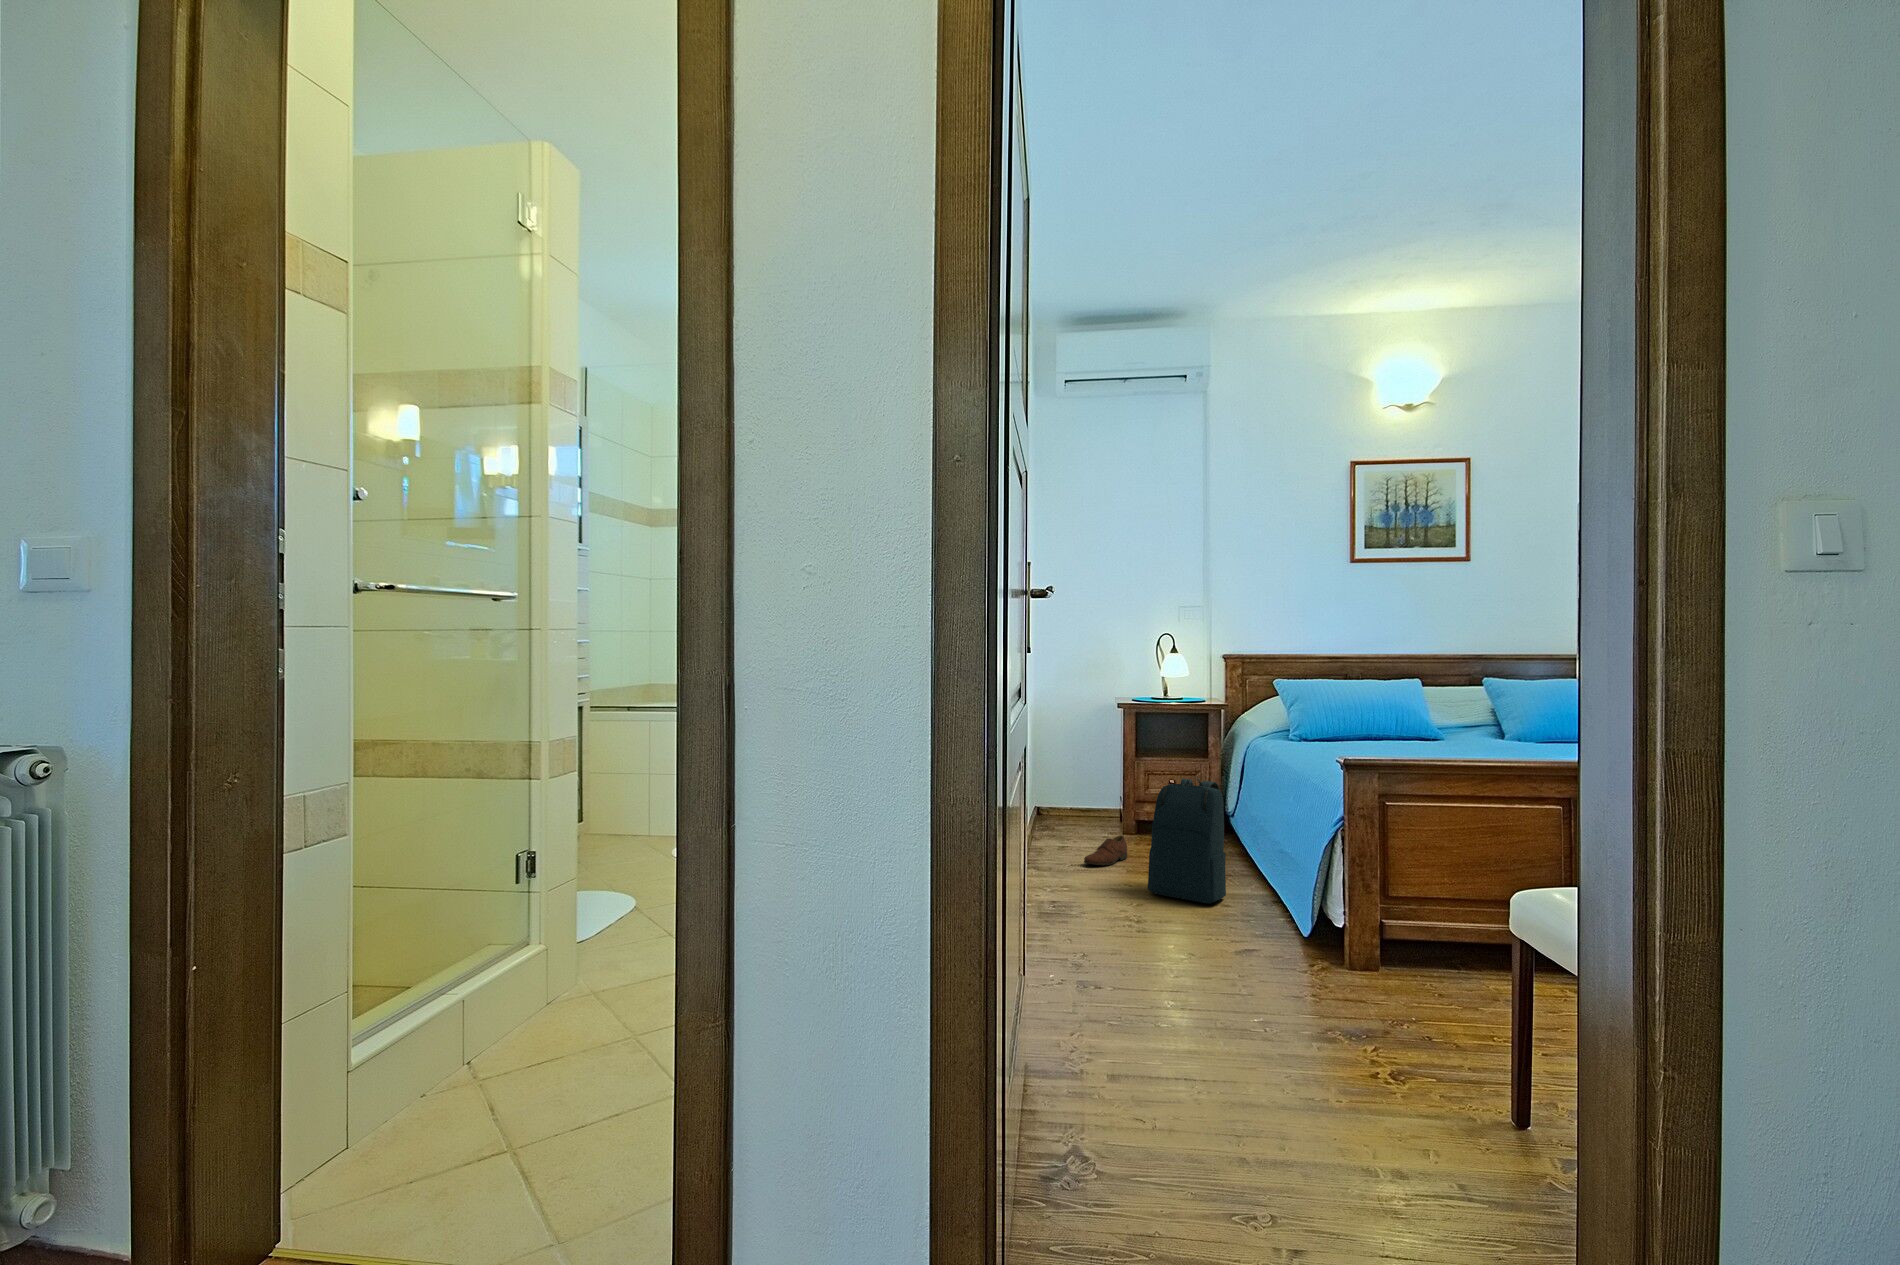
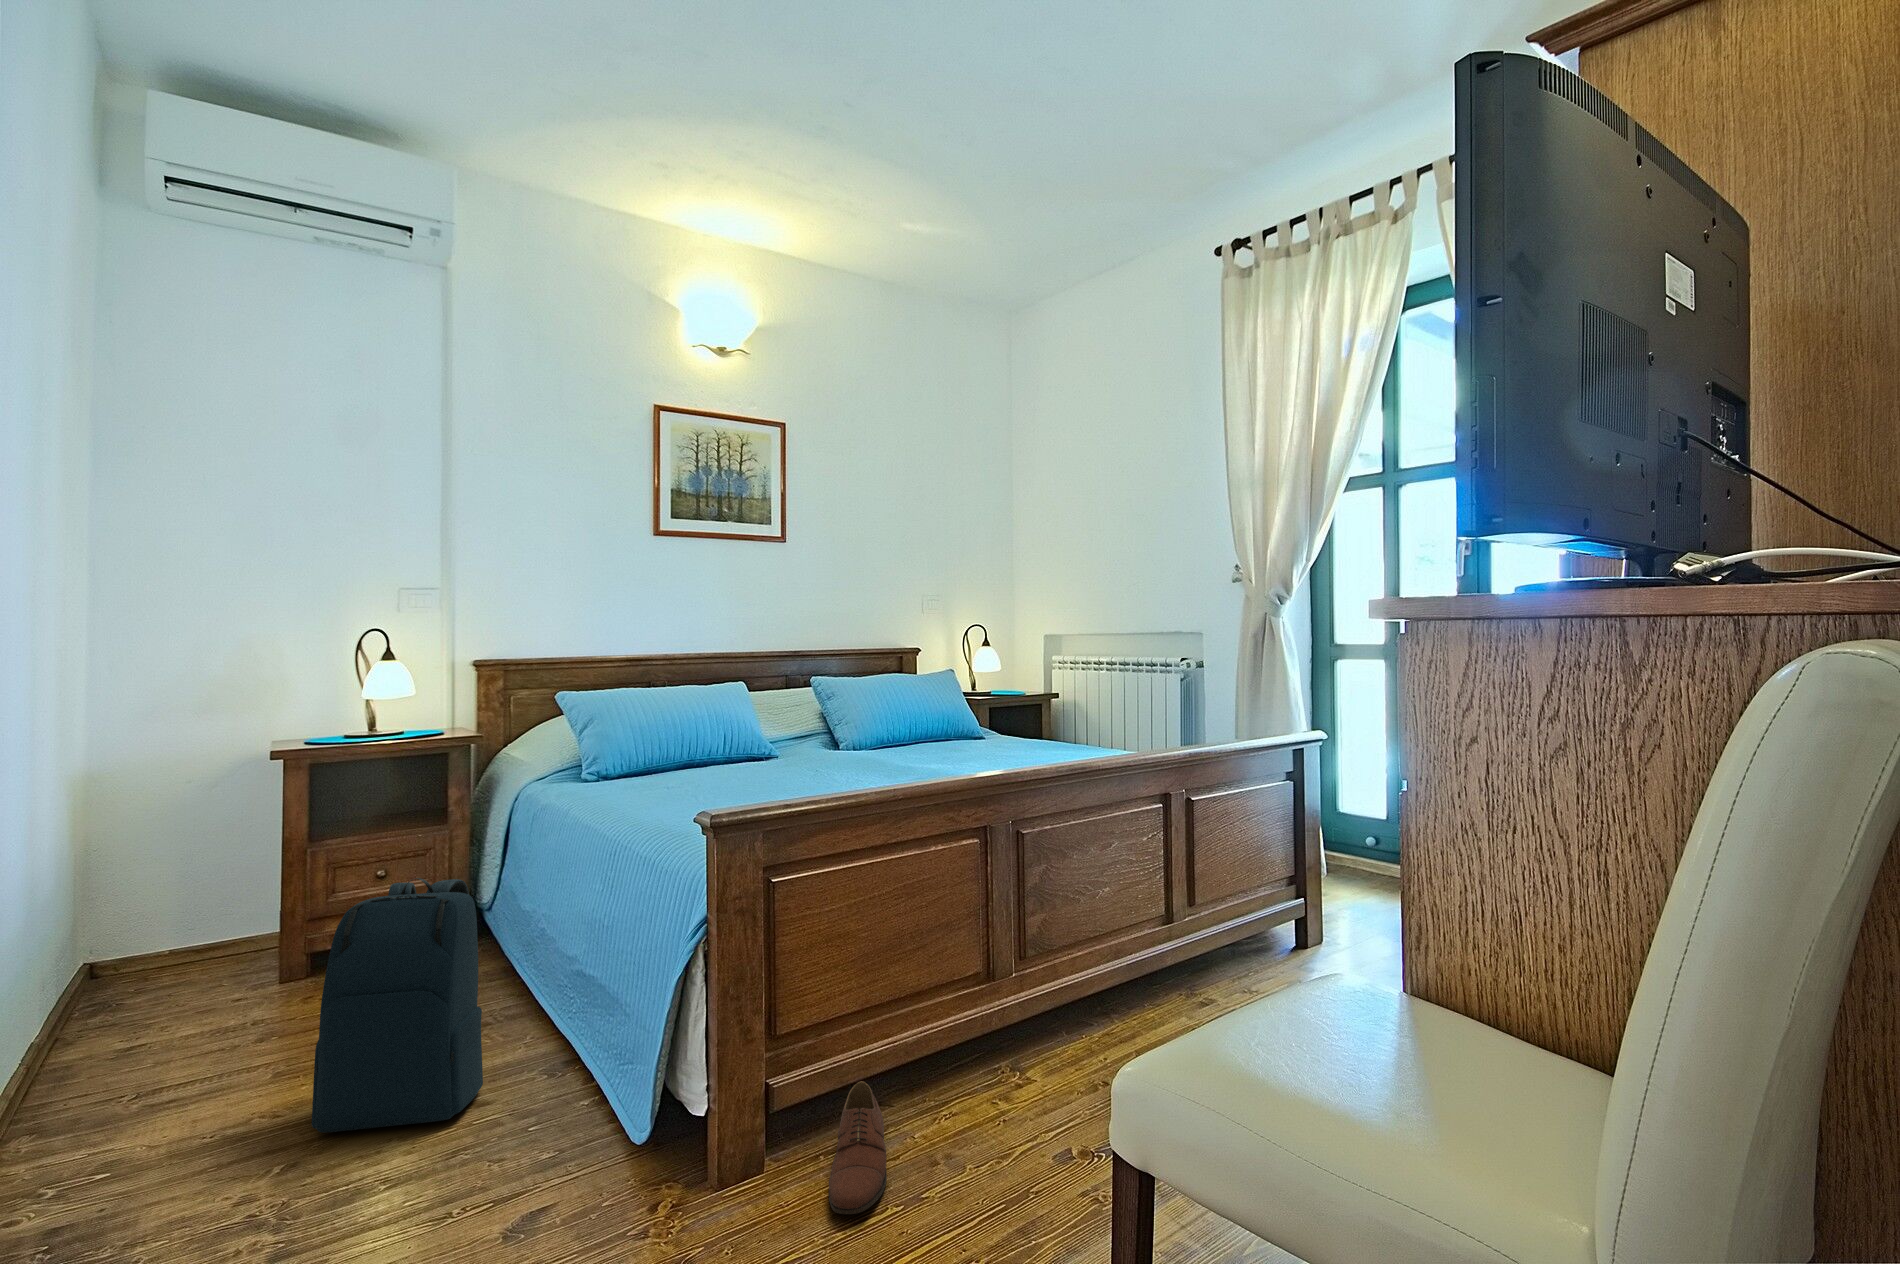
shoe: present [1084,835,1127,865] -> present [829,1081,887,1214]

